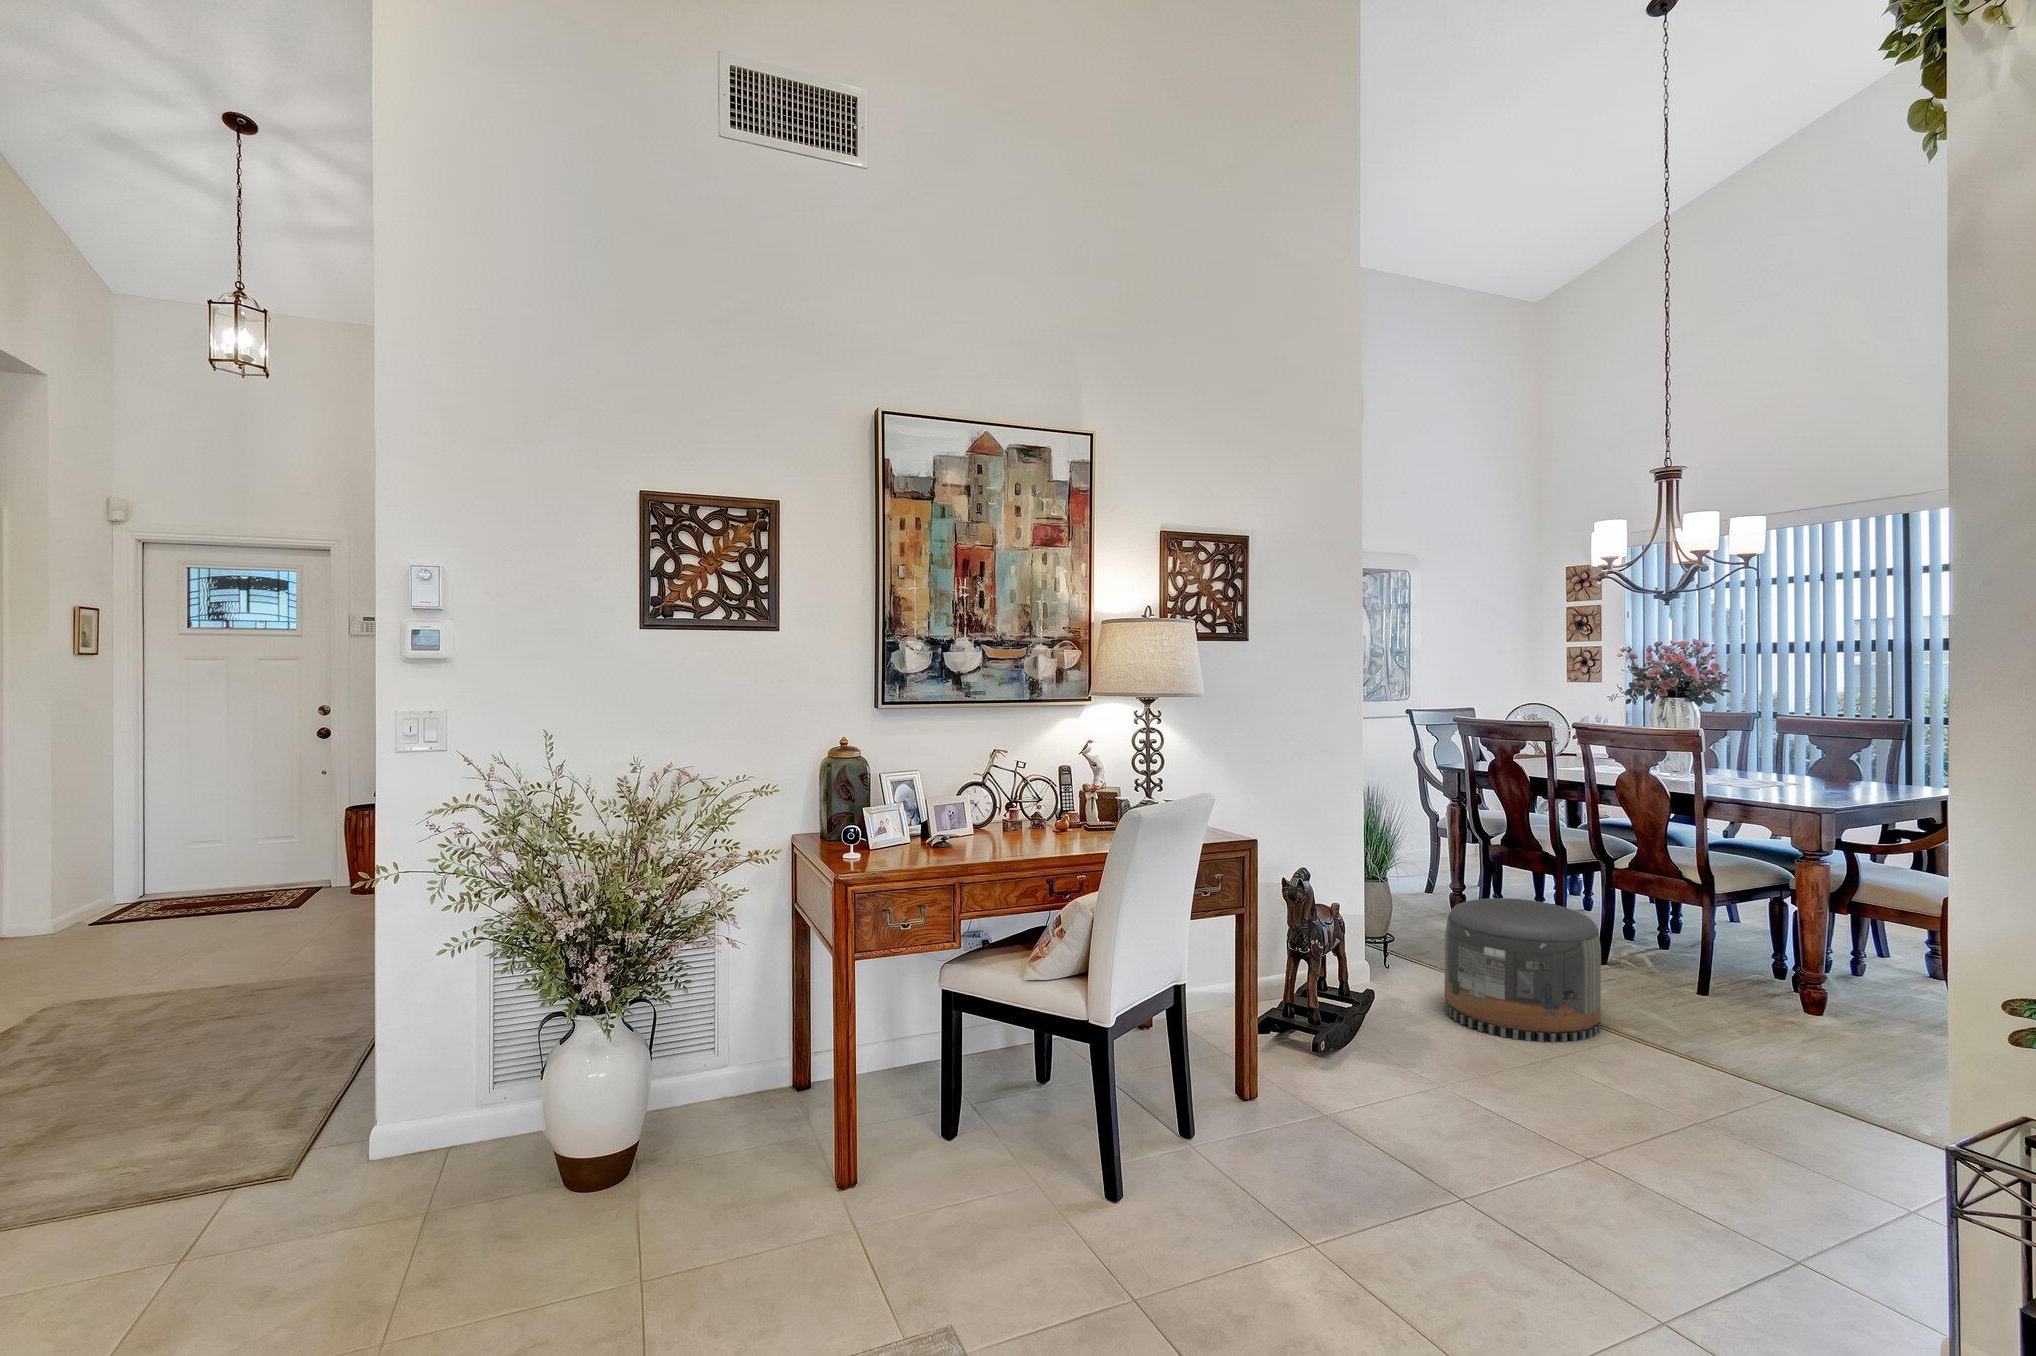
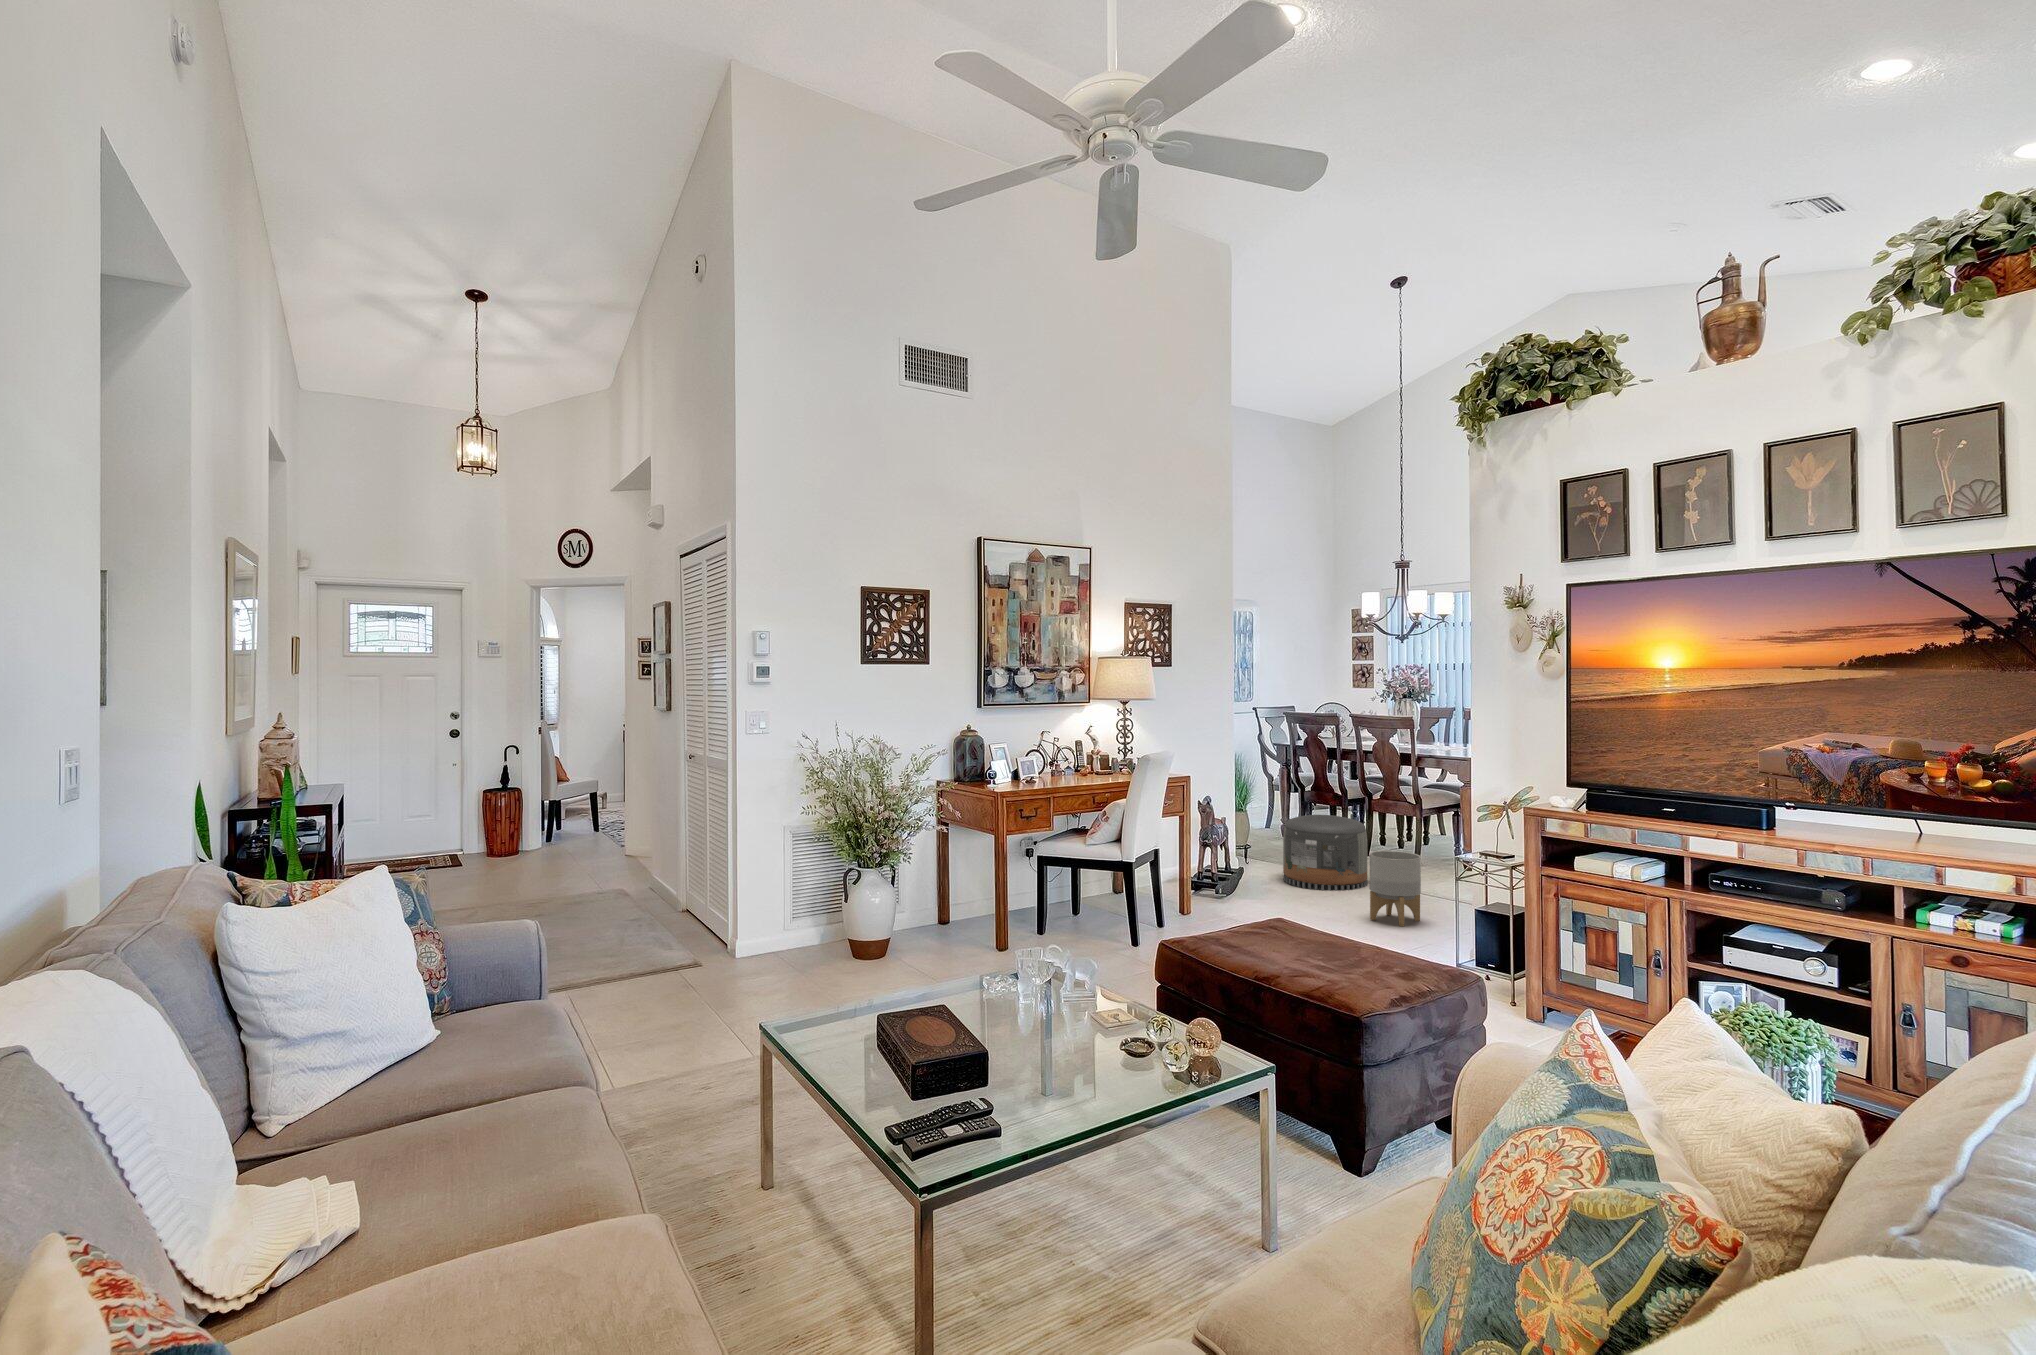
planter: none [1612,995,1724,1162] -> present [1370,851,1421,927]

